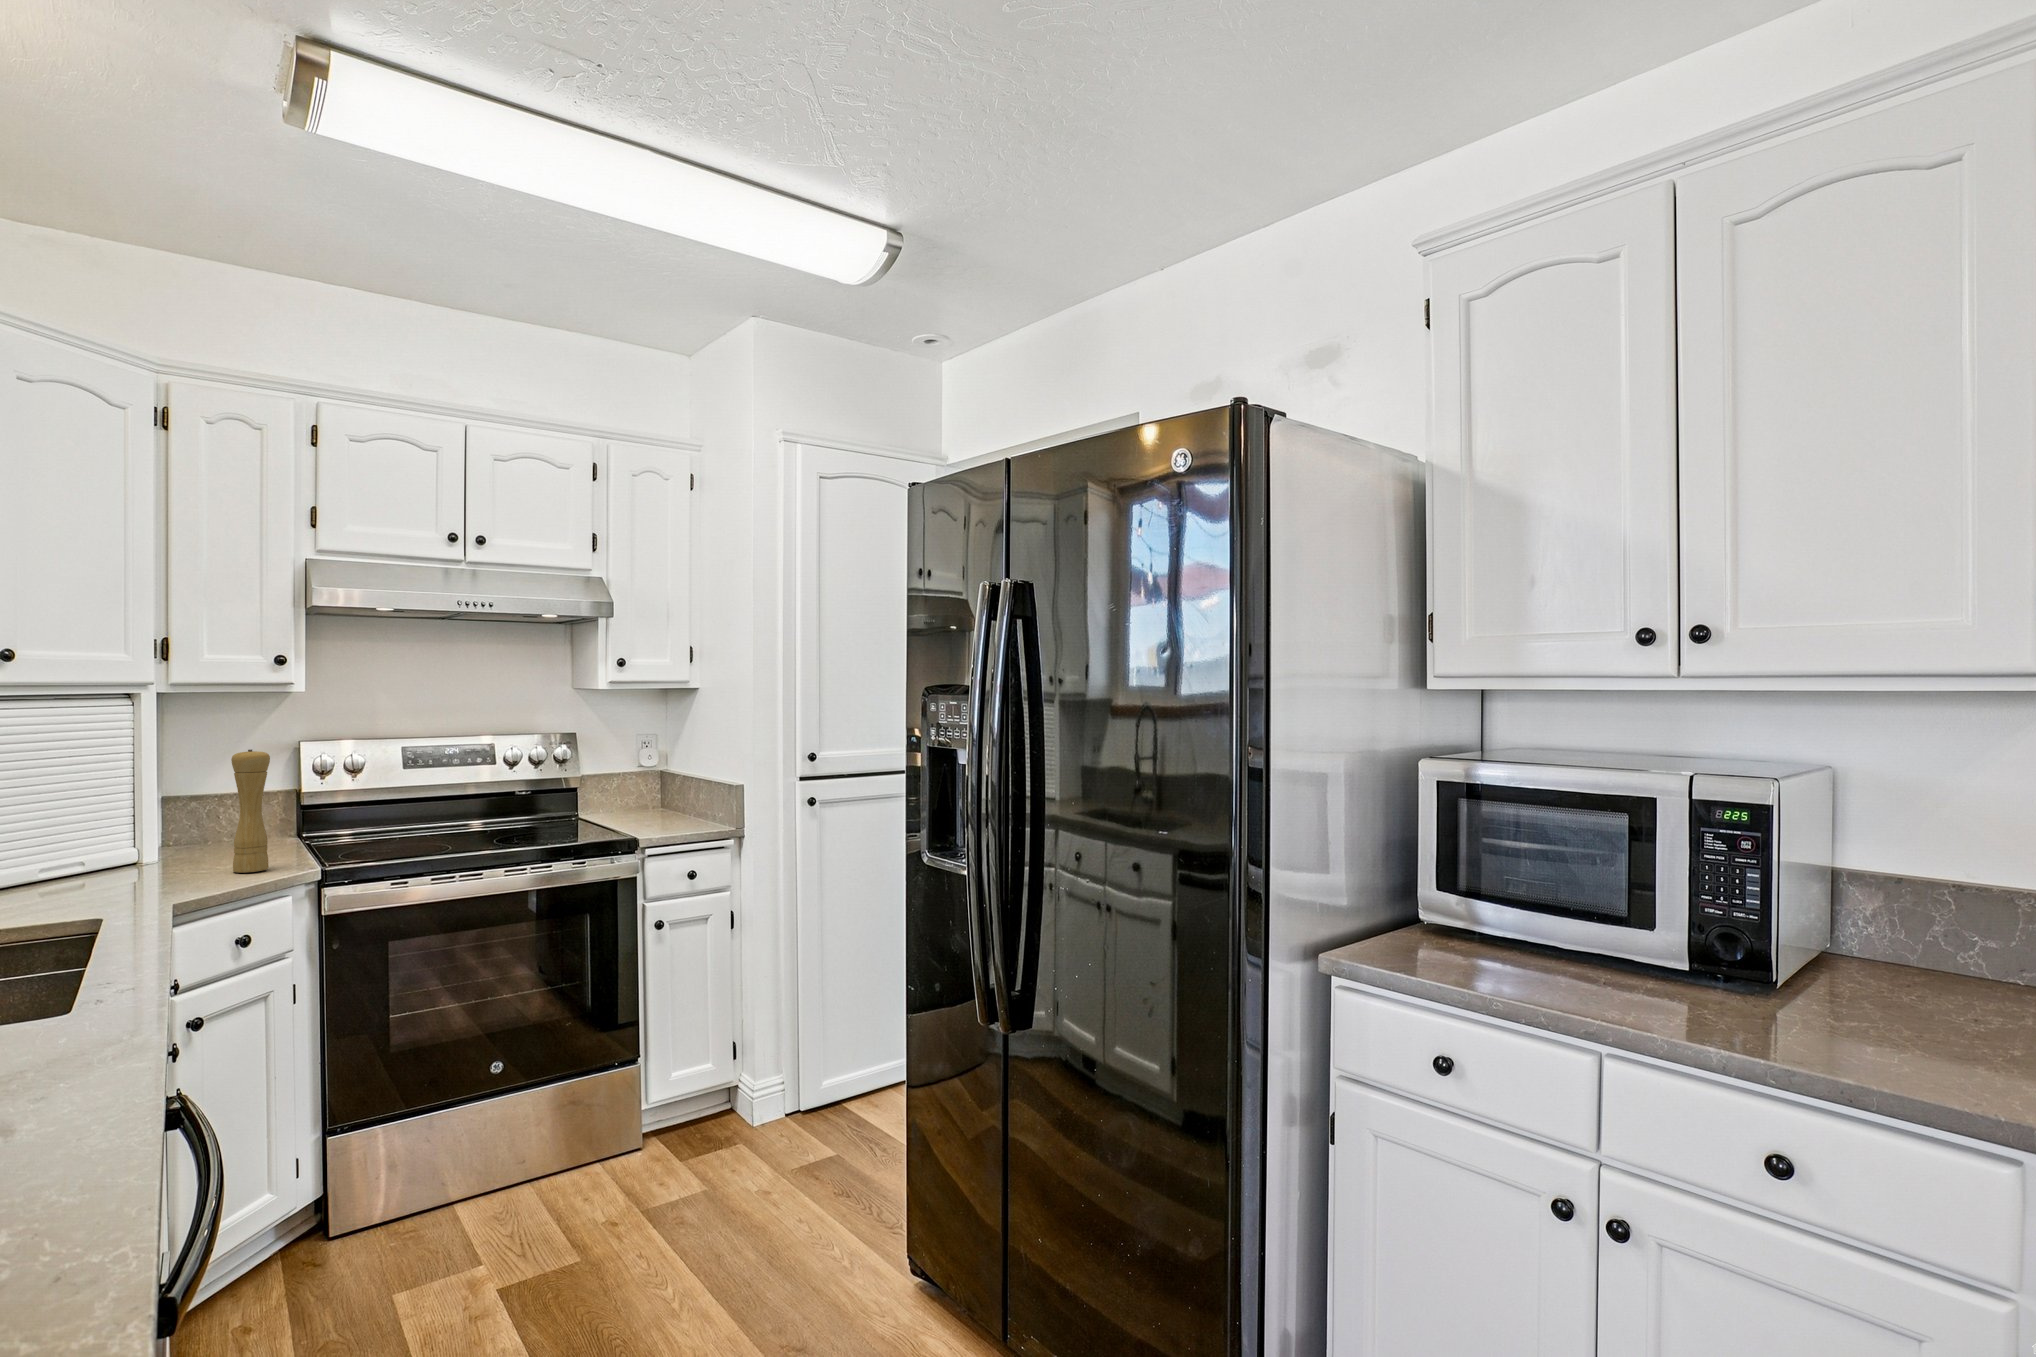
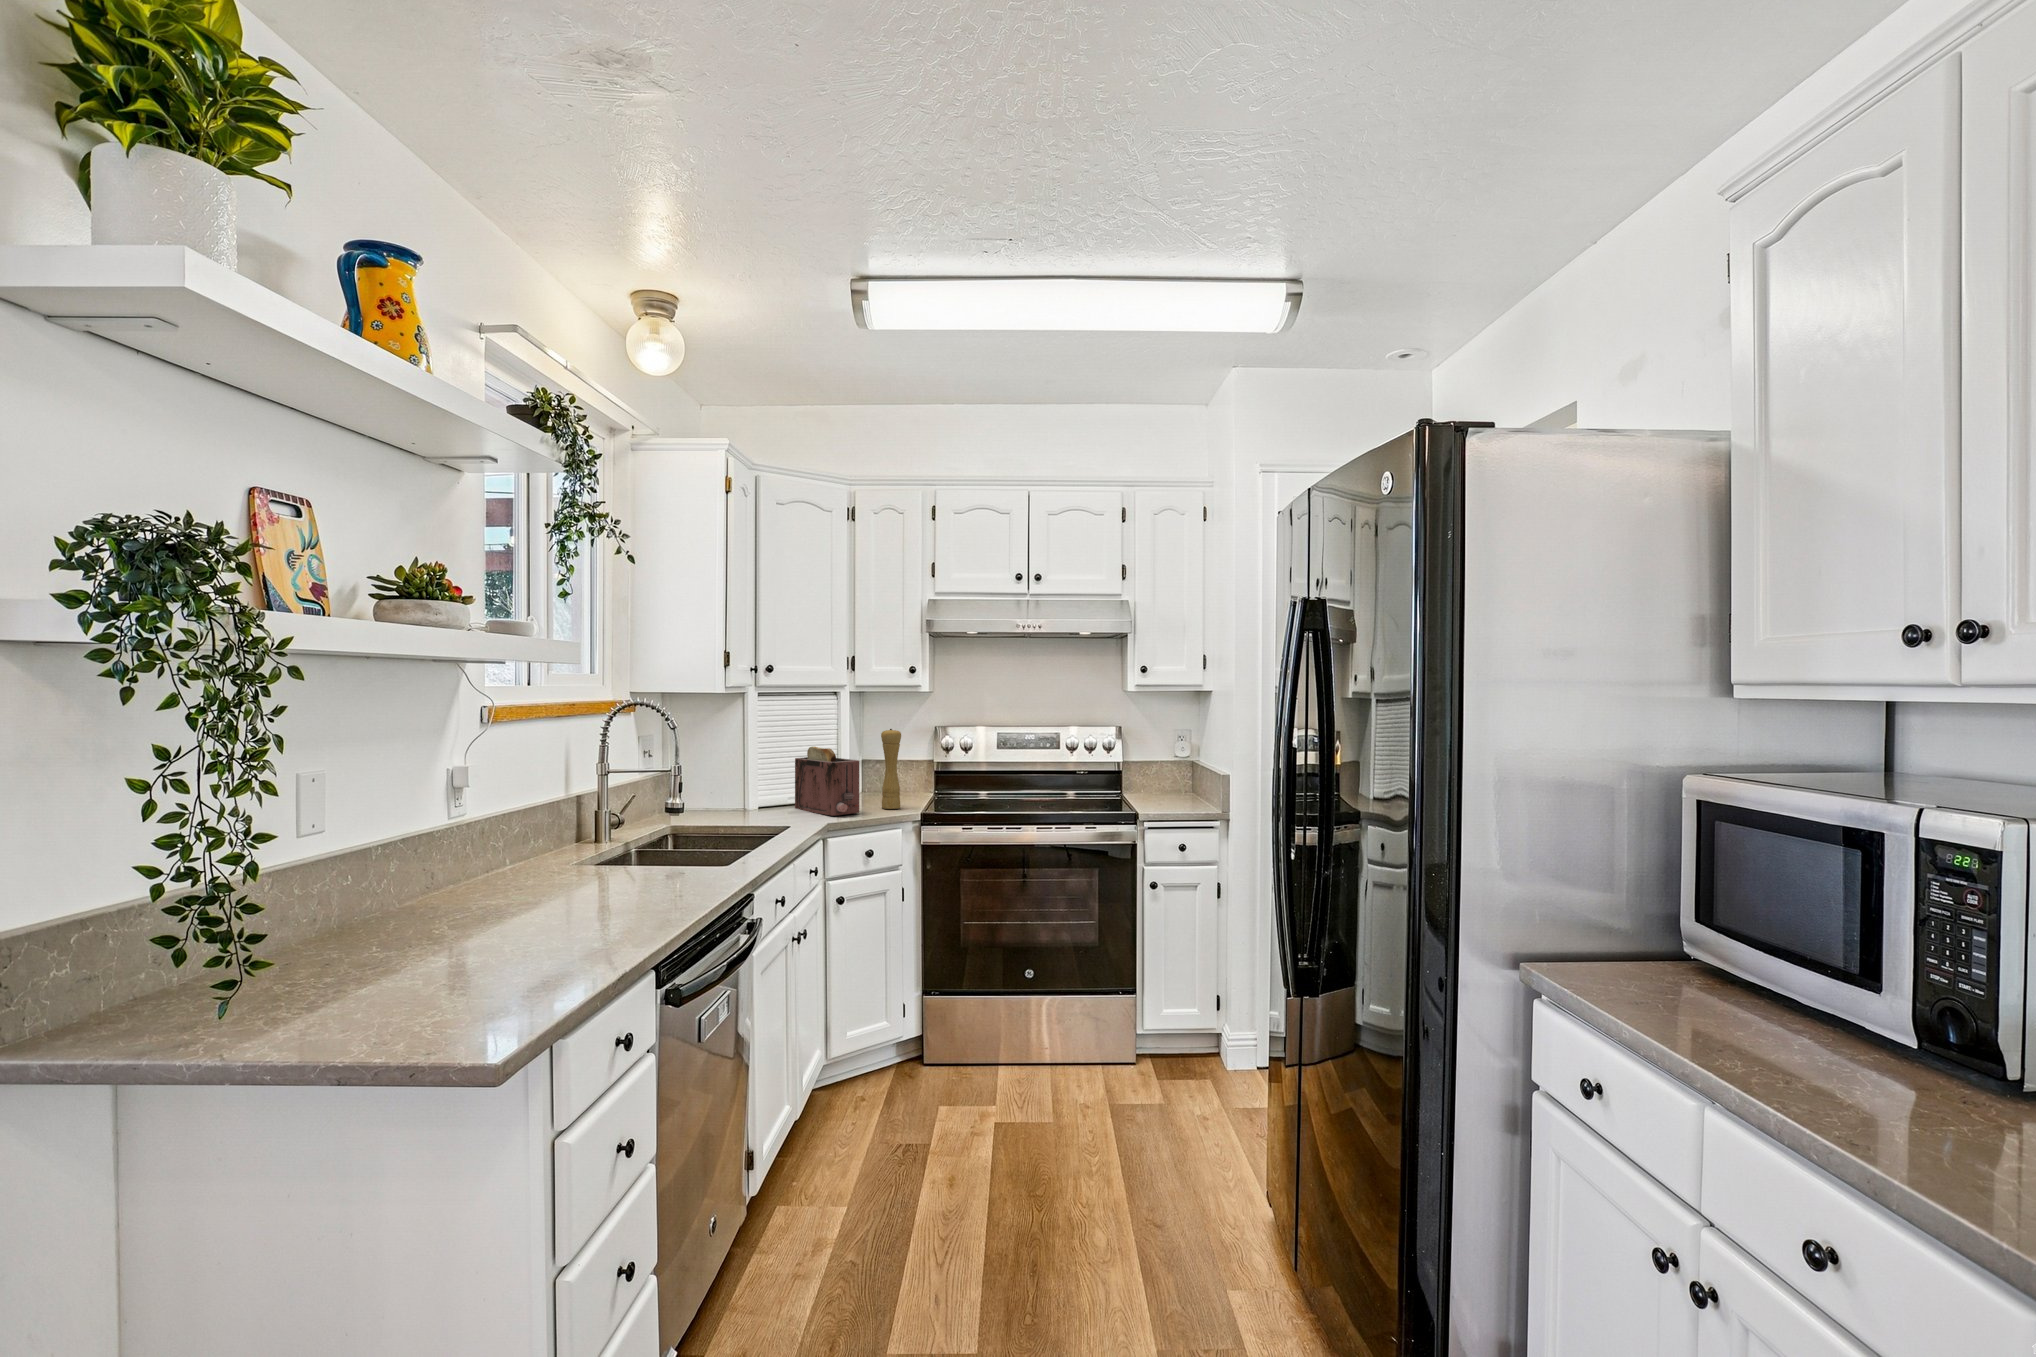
toaster: none [57,784,206,893] -> present [795,747,859,816]

